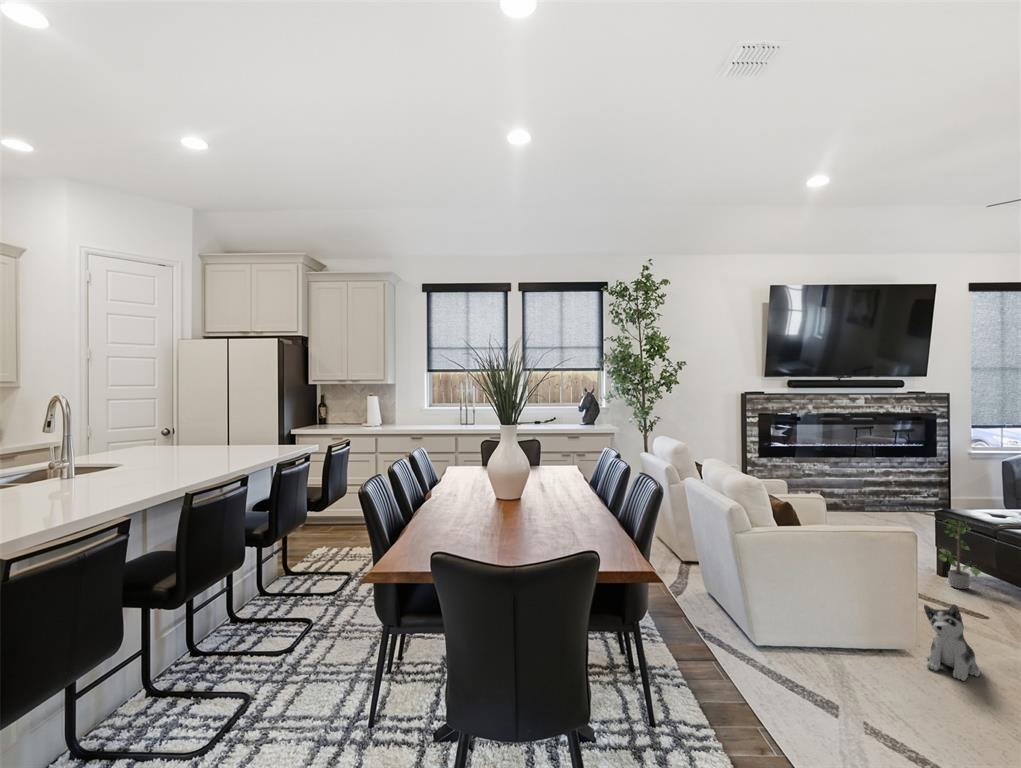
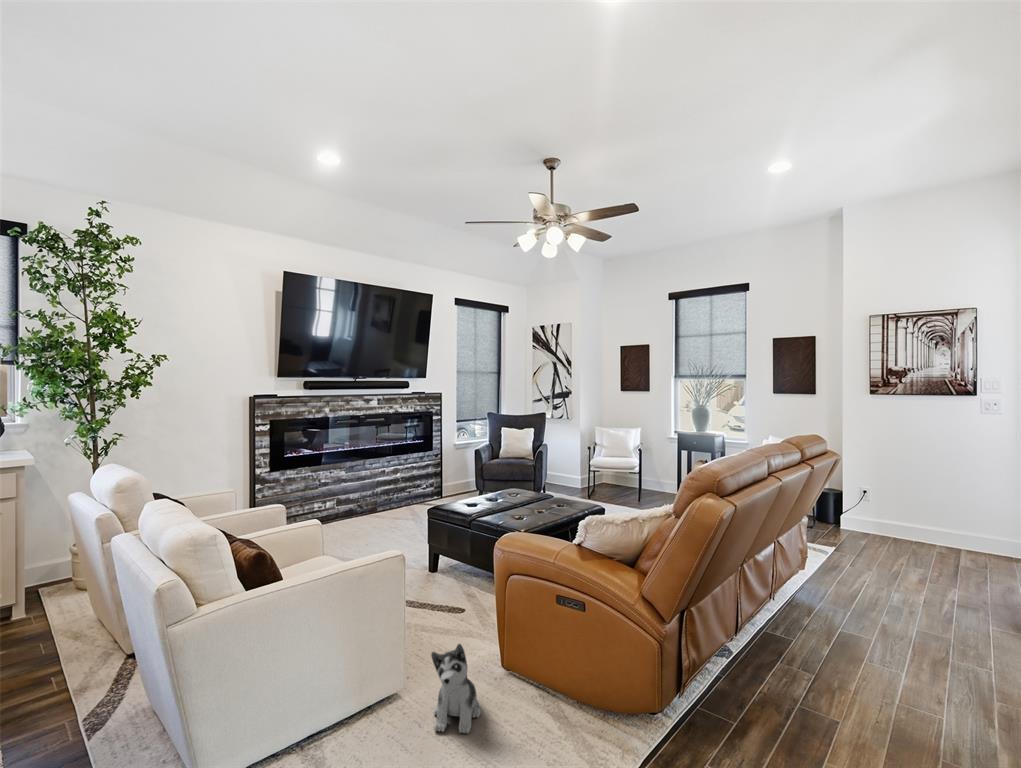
potted plant: present [939,519,981,589] -> none [439,517,481,589]

